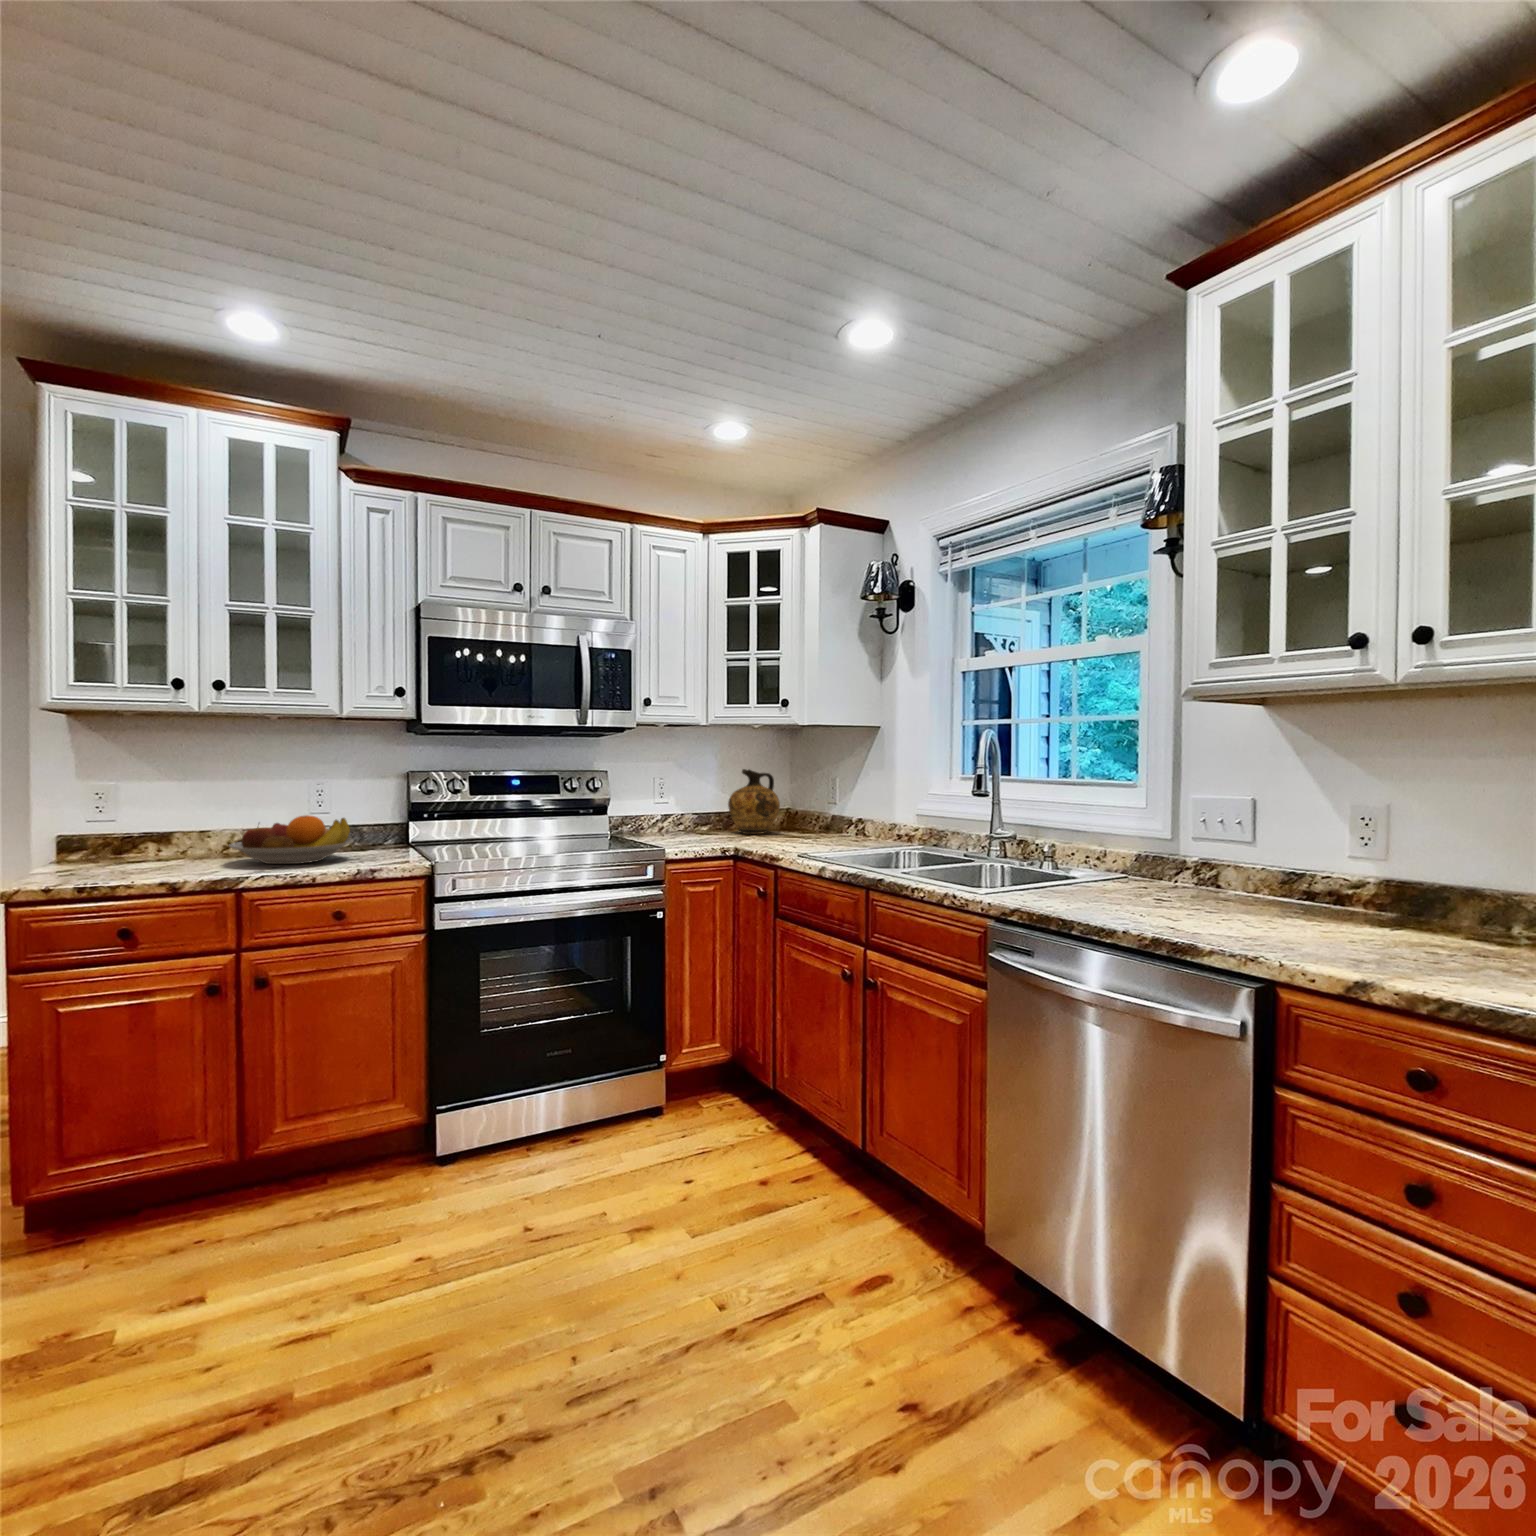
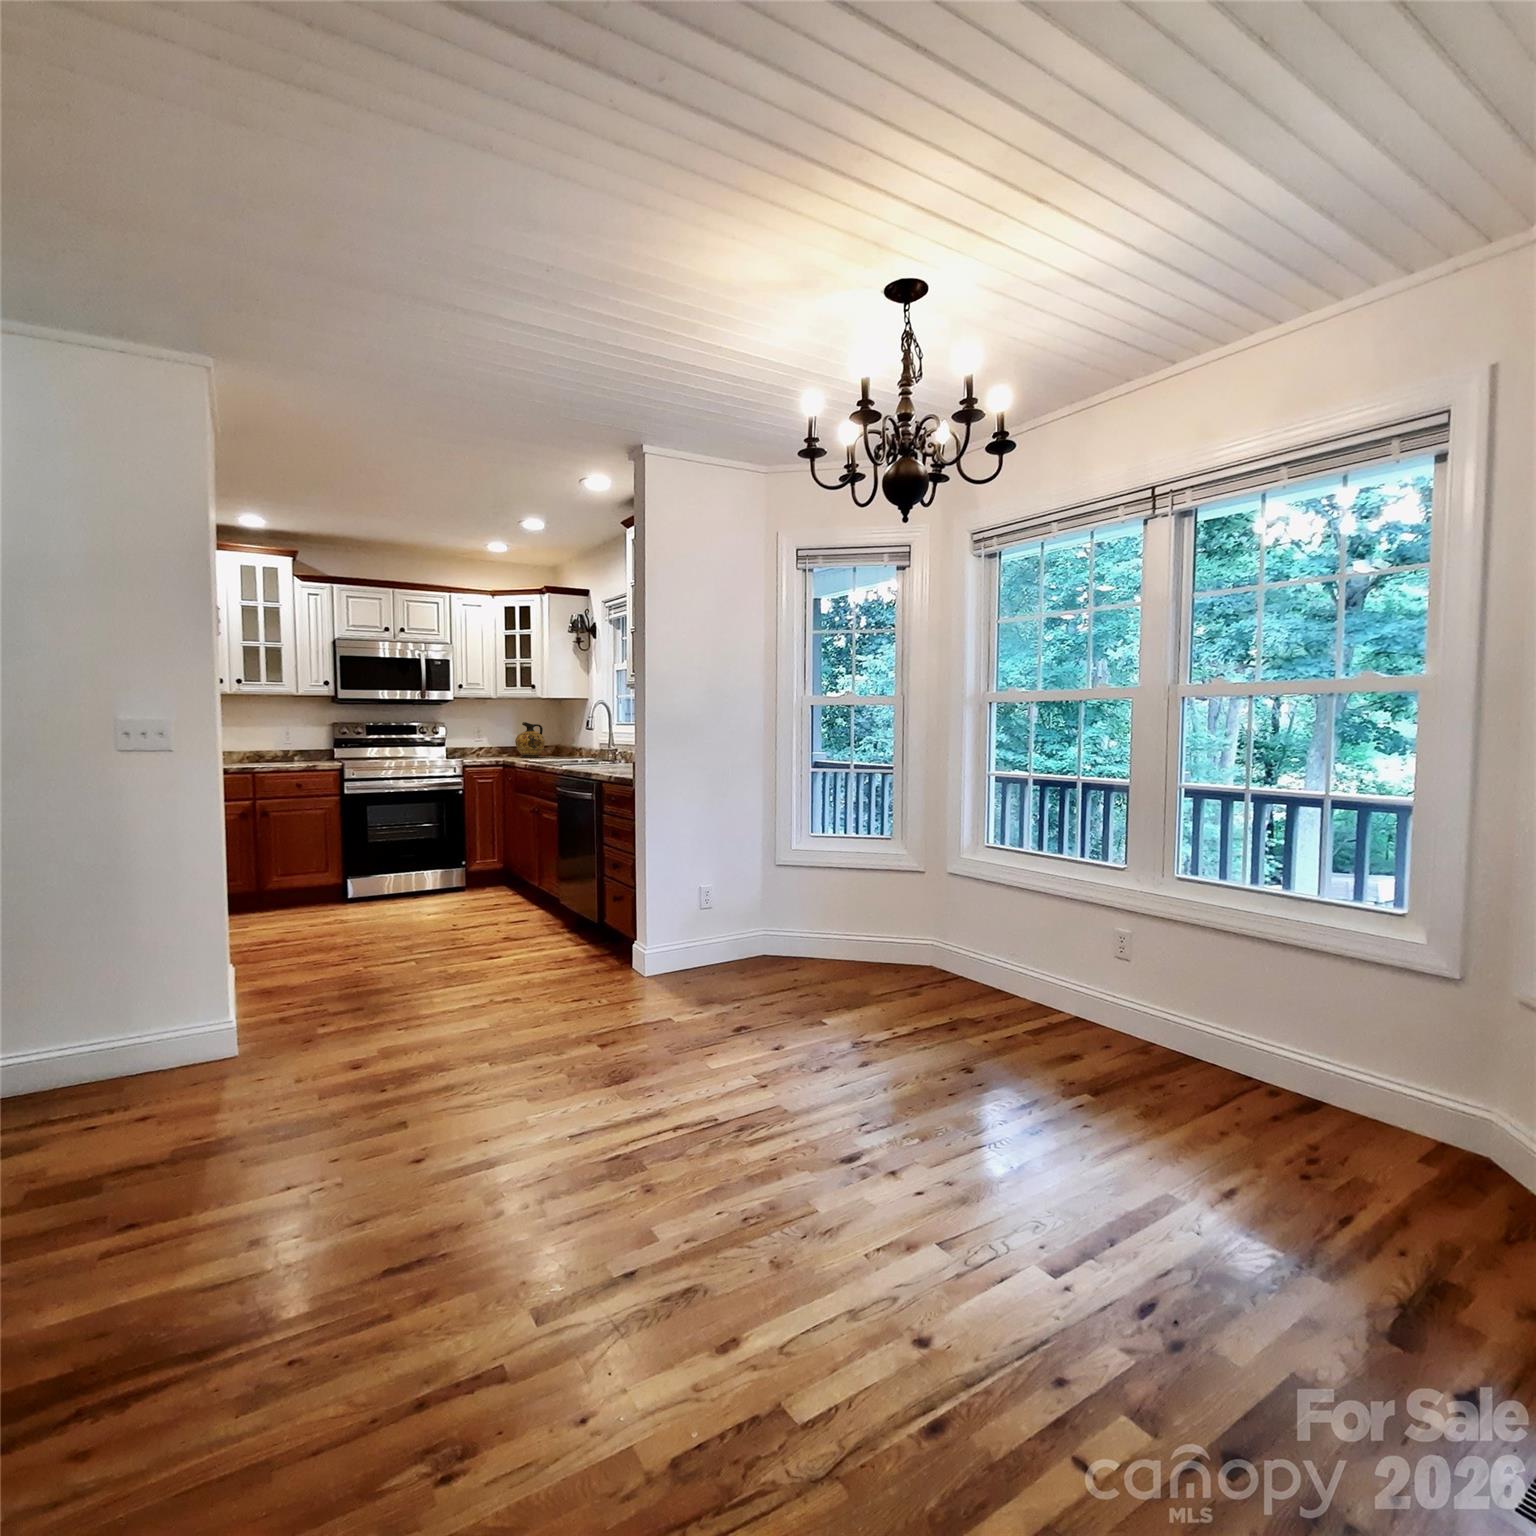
fruit bowl: present [229,815,353,864] -> none [246,743,305,764]

